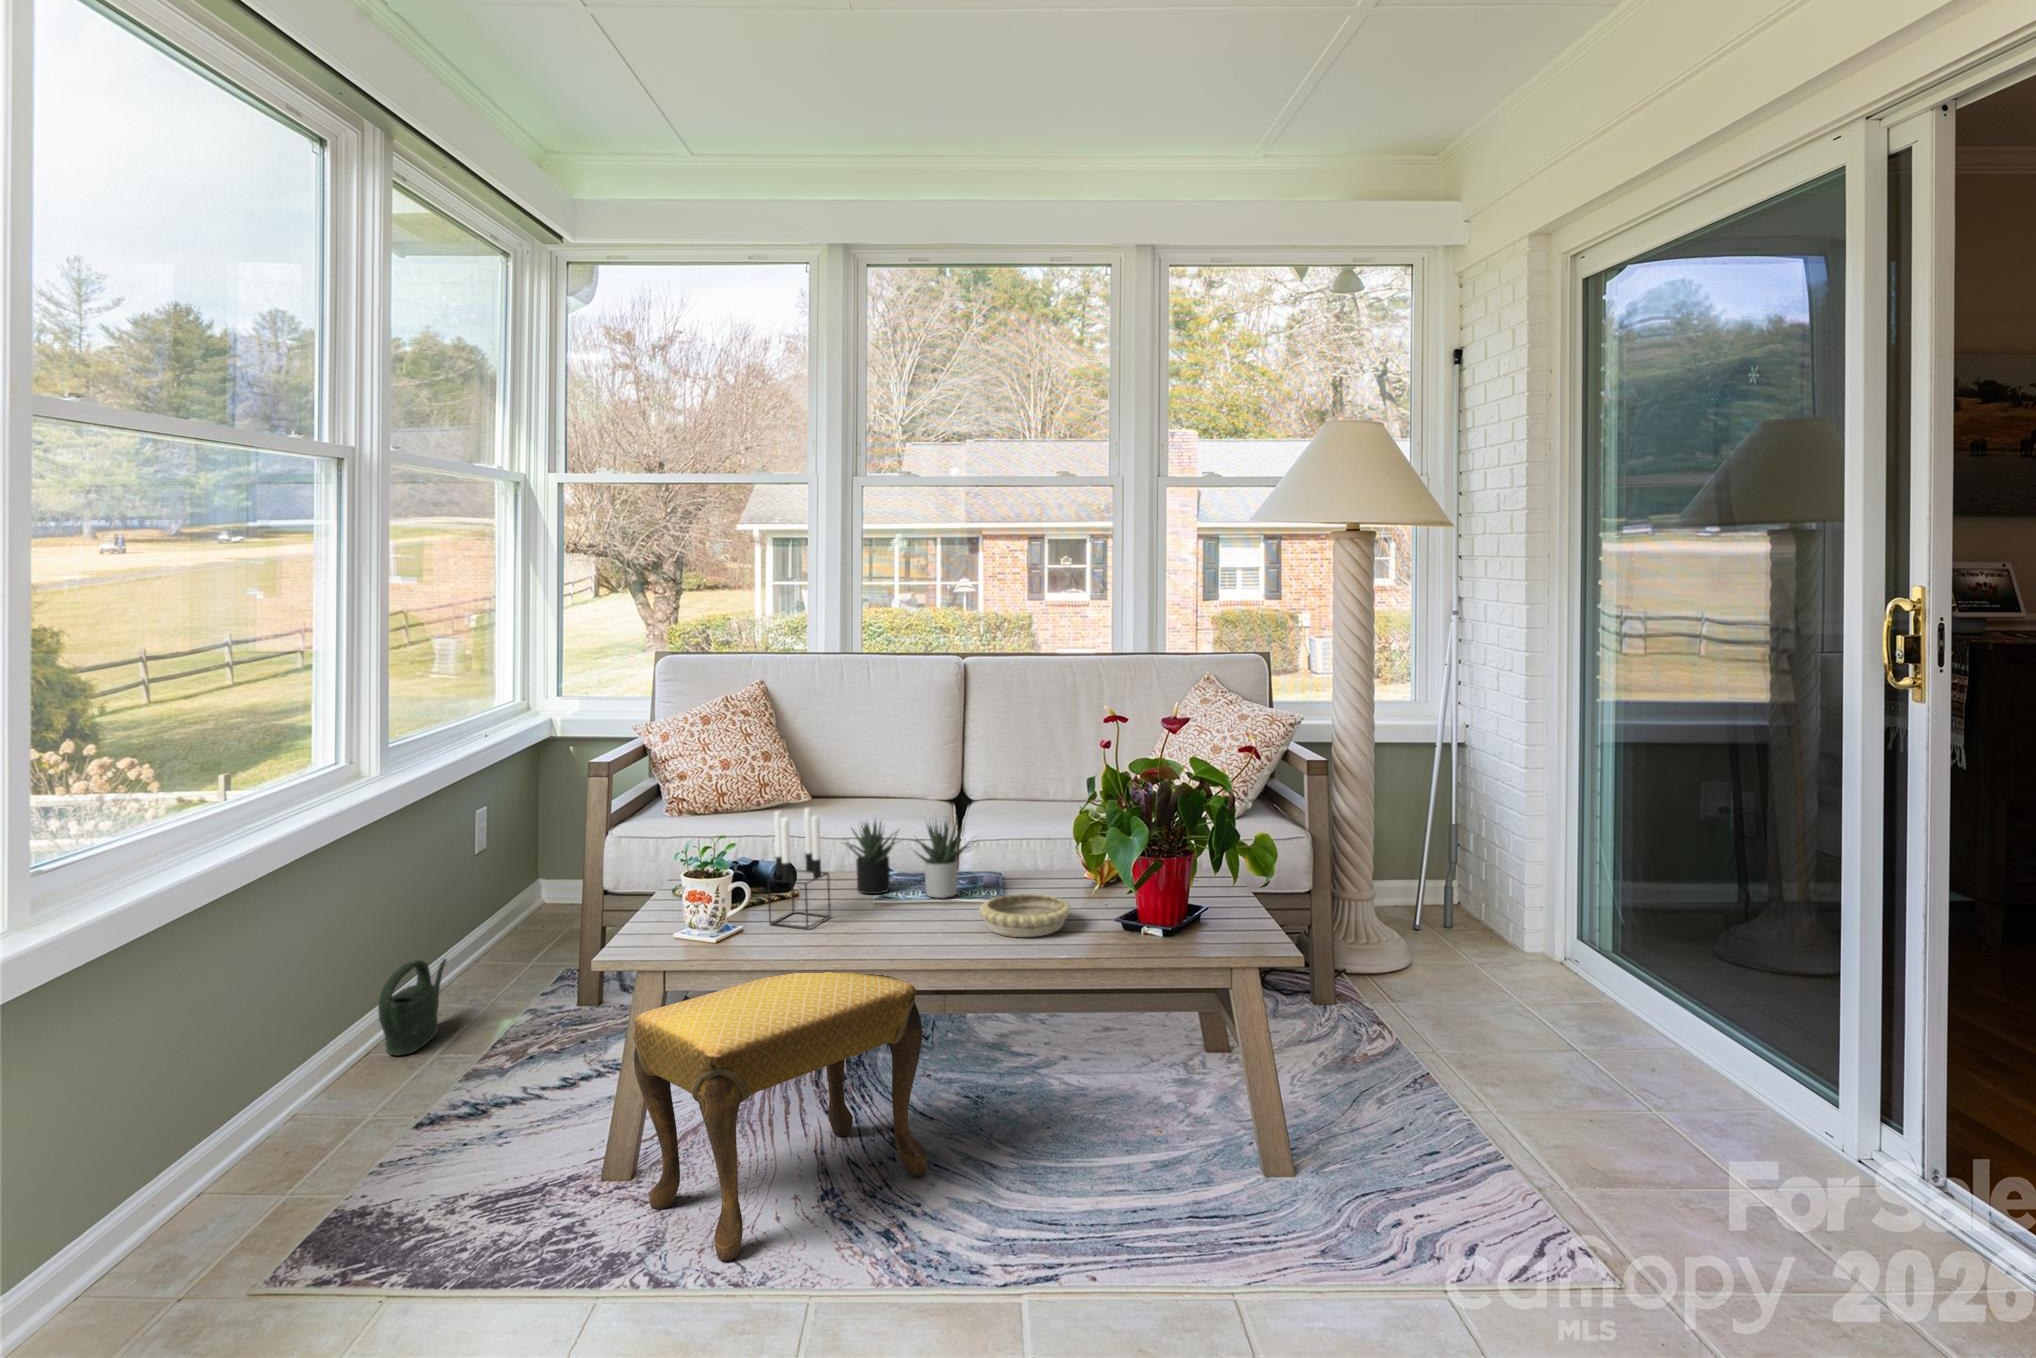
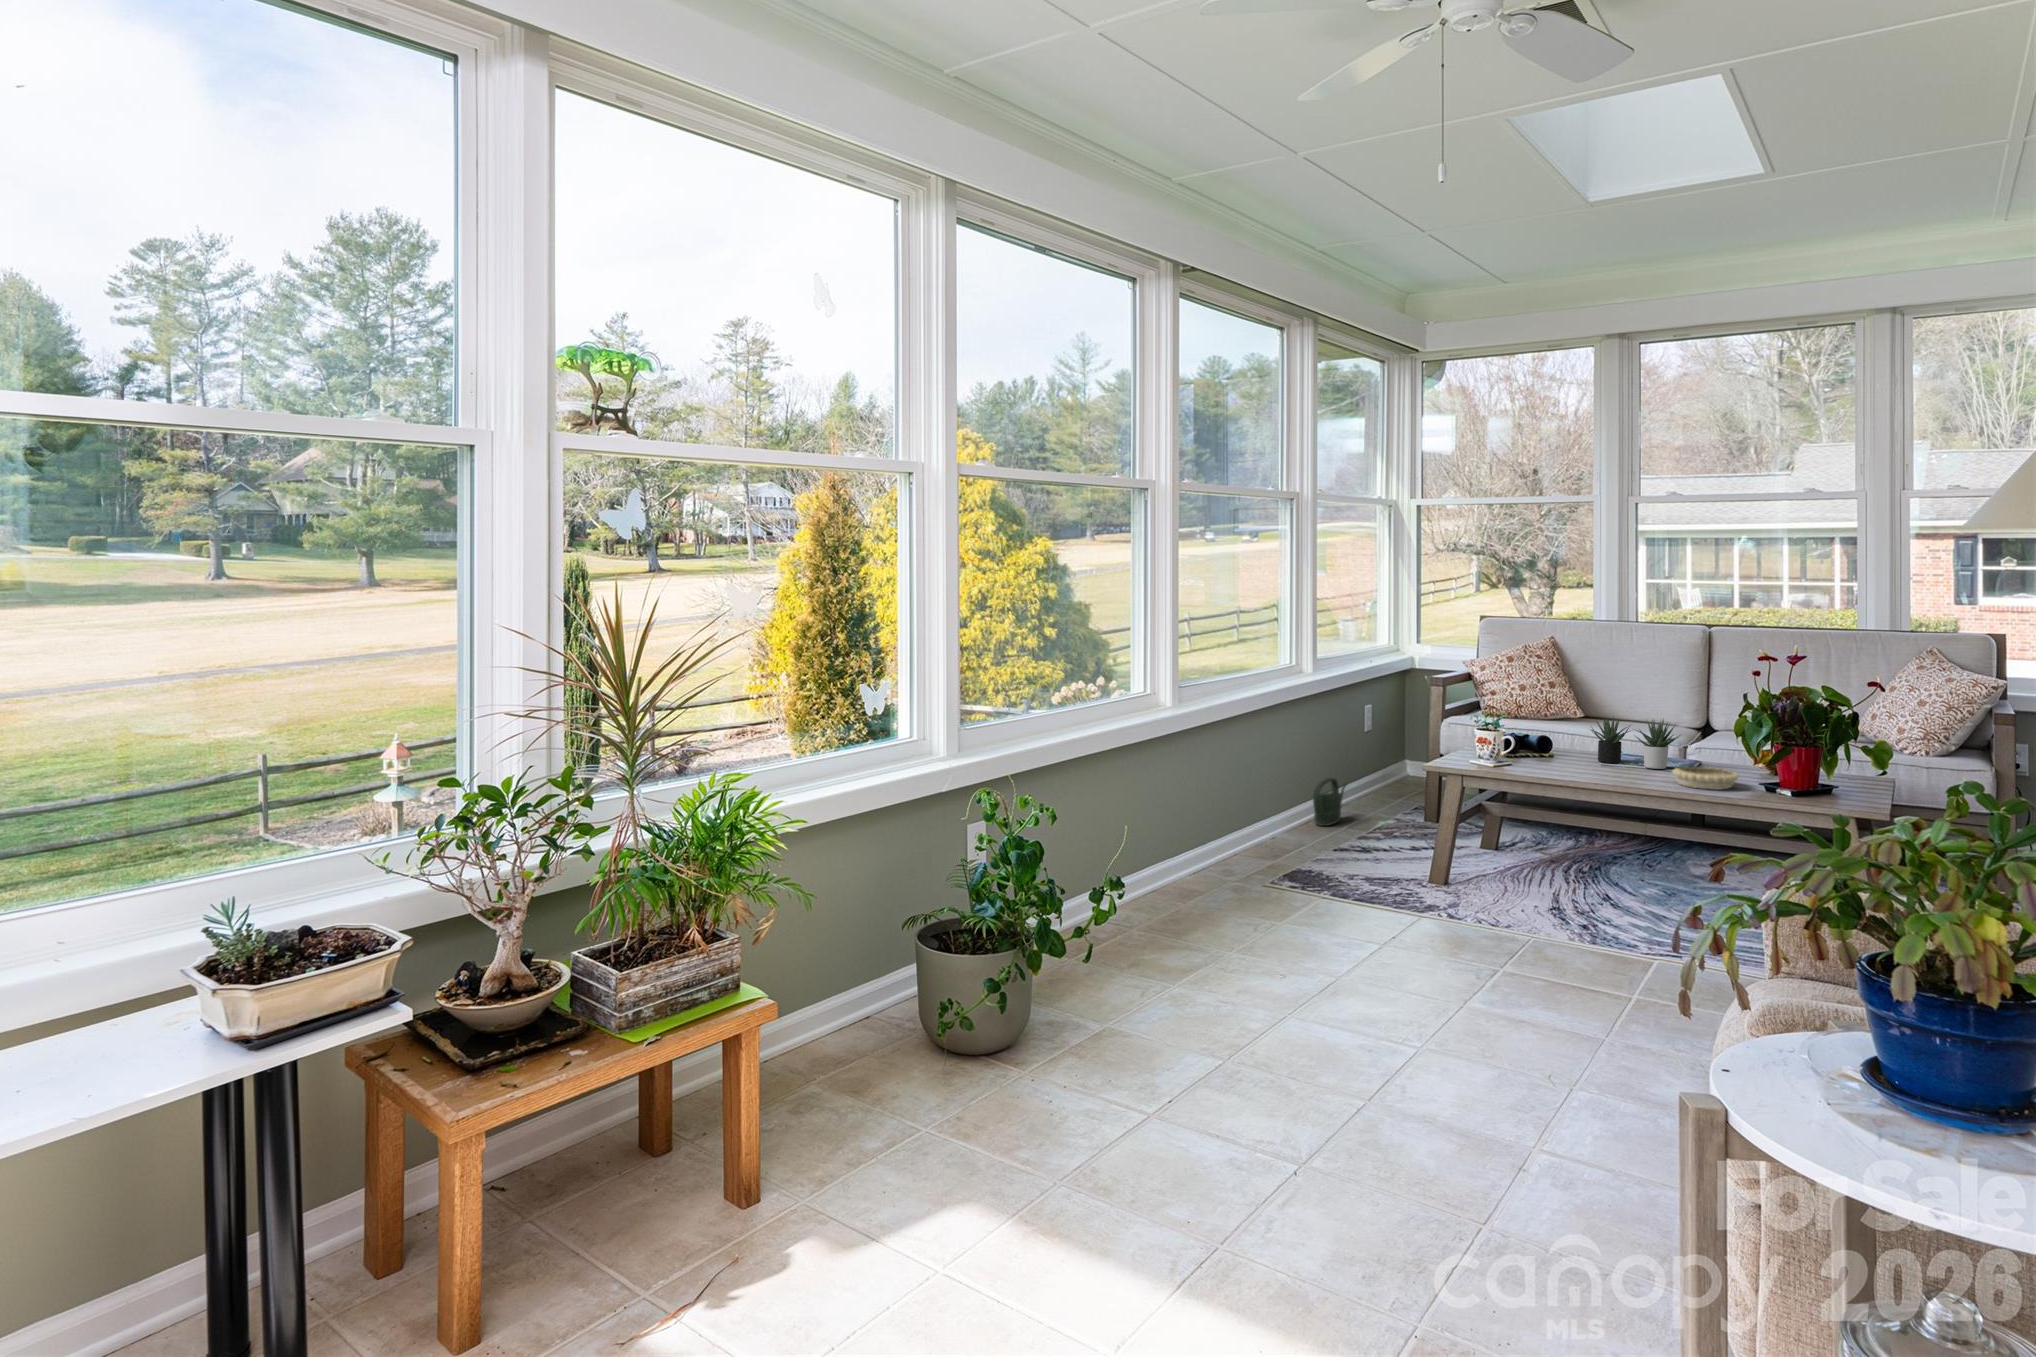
candle holder: present [768,808,831,928] -> none [1535,701,1576,770]
footstool: present [633,972,928,1261] -> none [1450,786,1621,917]

